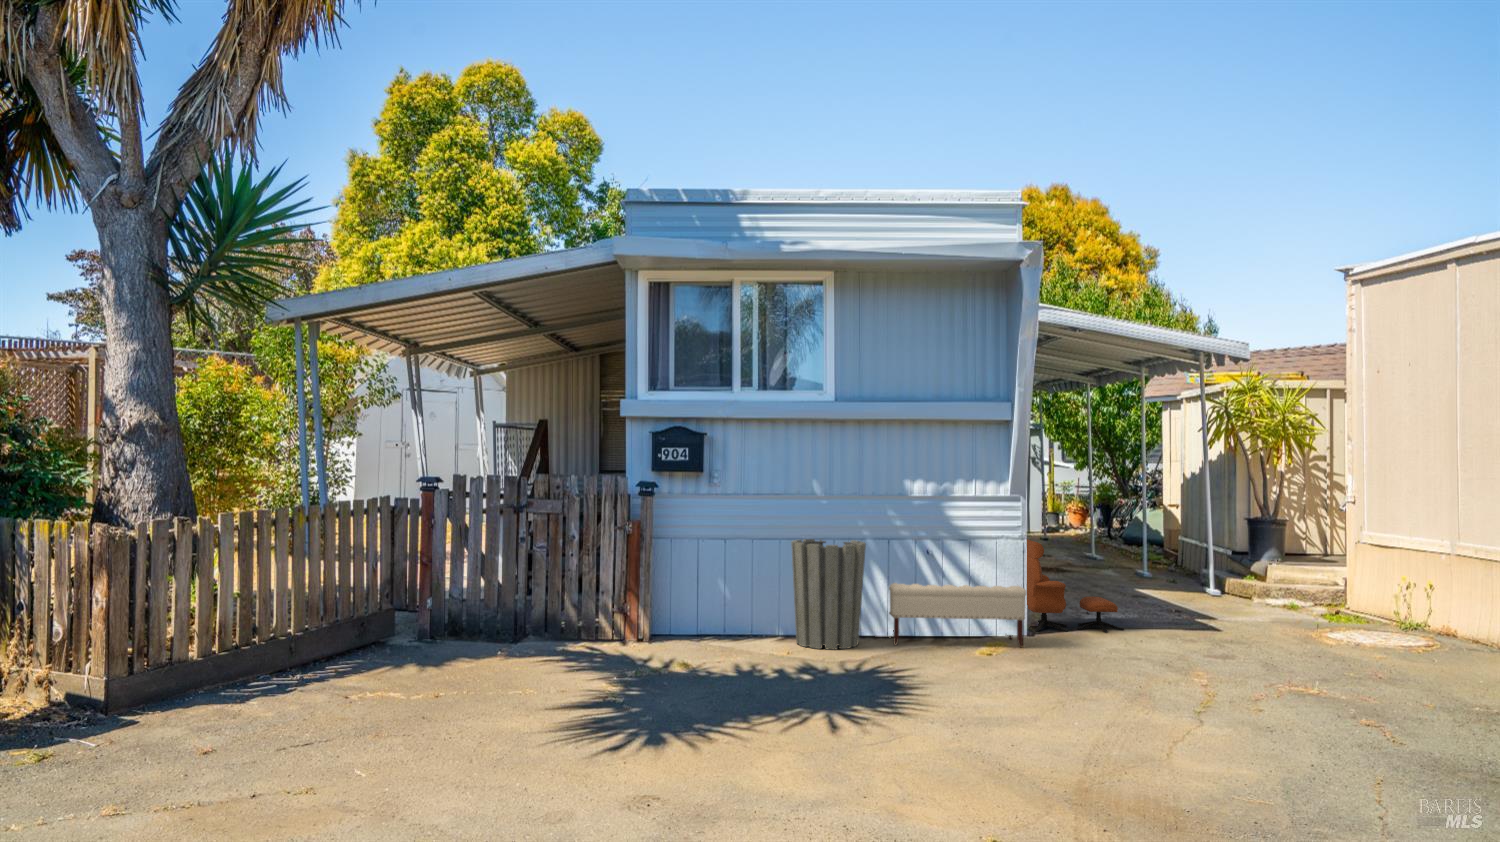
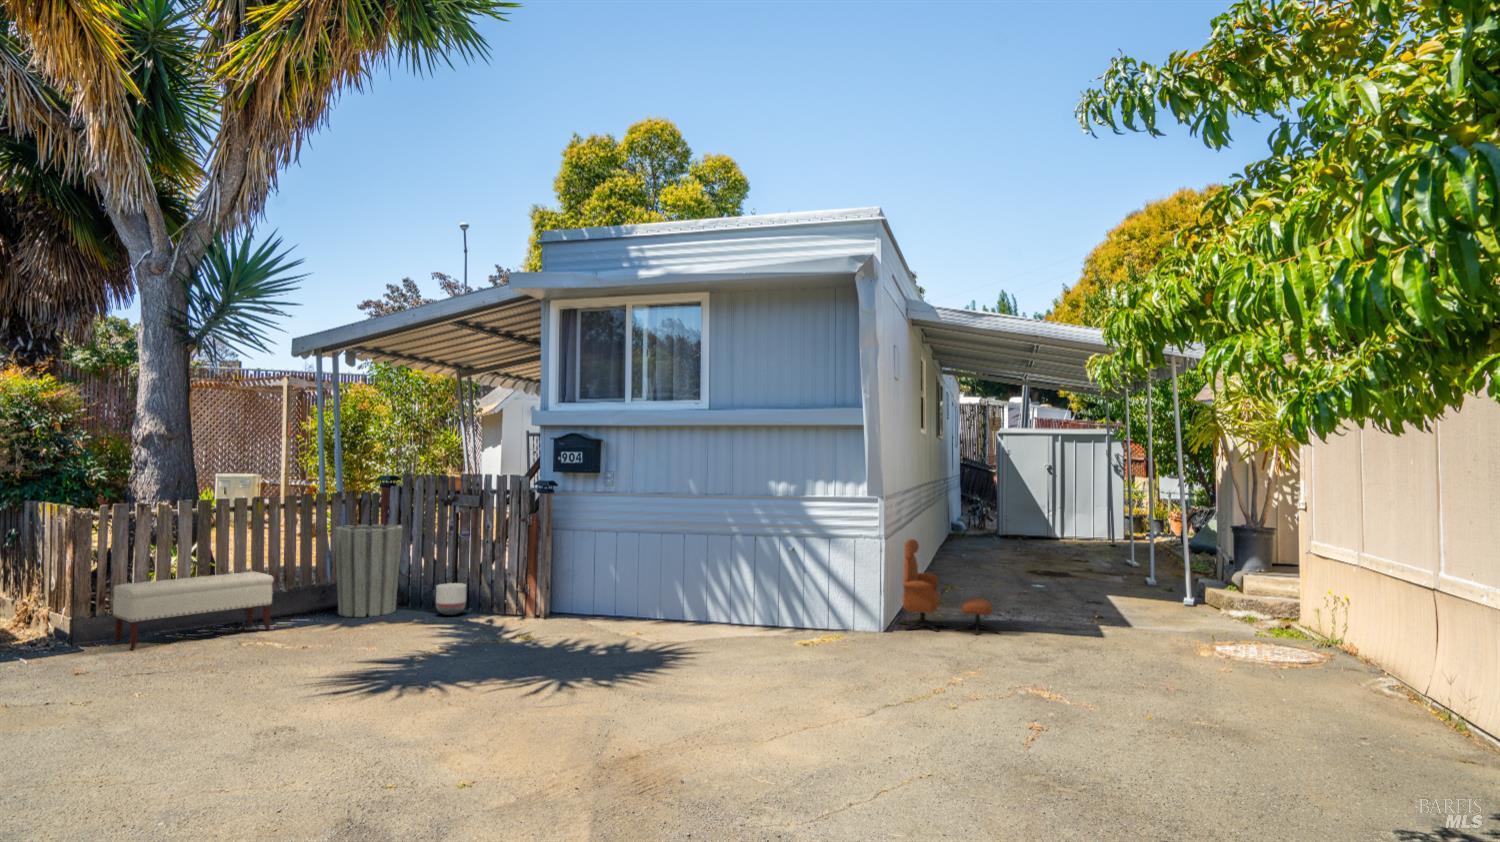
trash can: present [791,539,866,649] -> present [335,524,403,617]
bench: present [889,583,1026,647] -> present [113,572,274,650]
planter: none [519,605,554,643] -> present [436,583,466,615]

